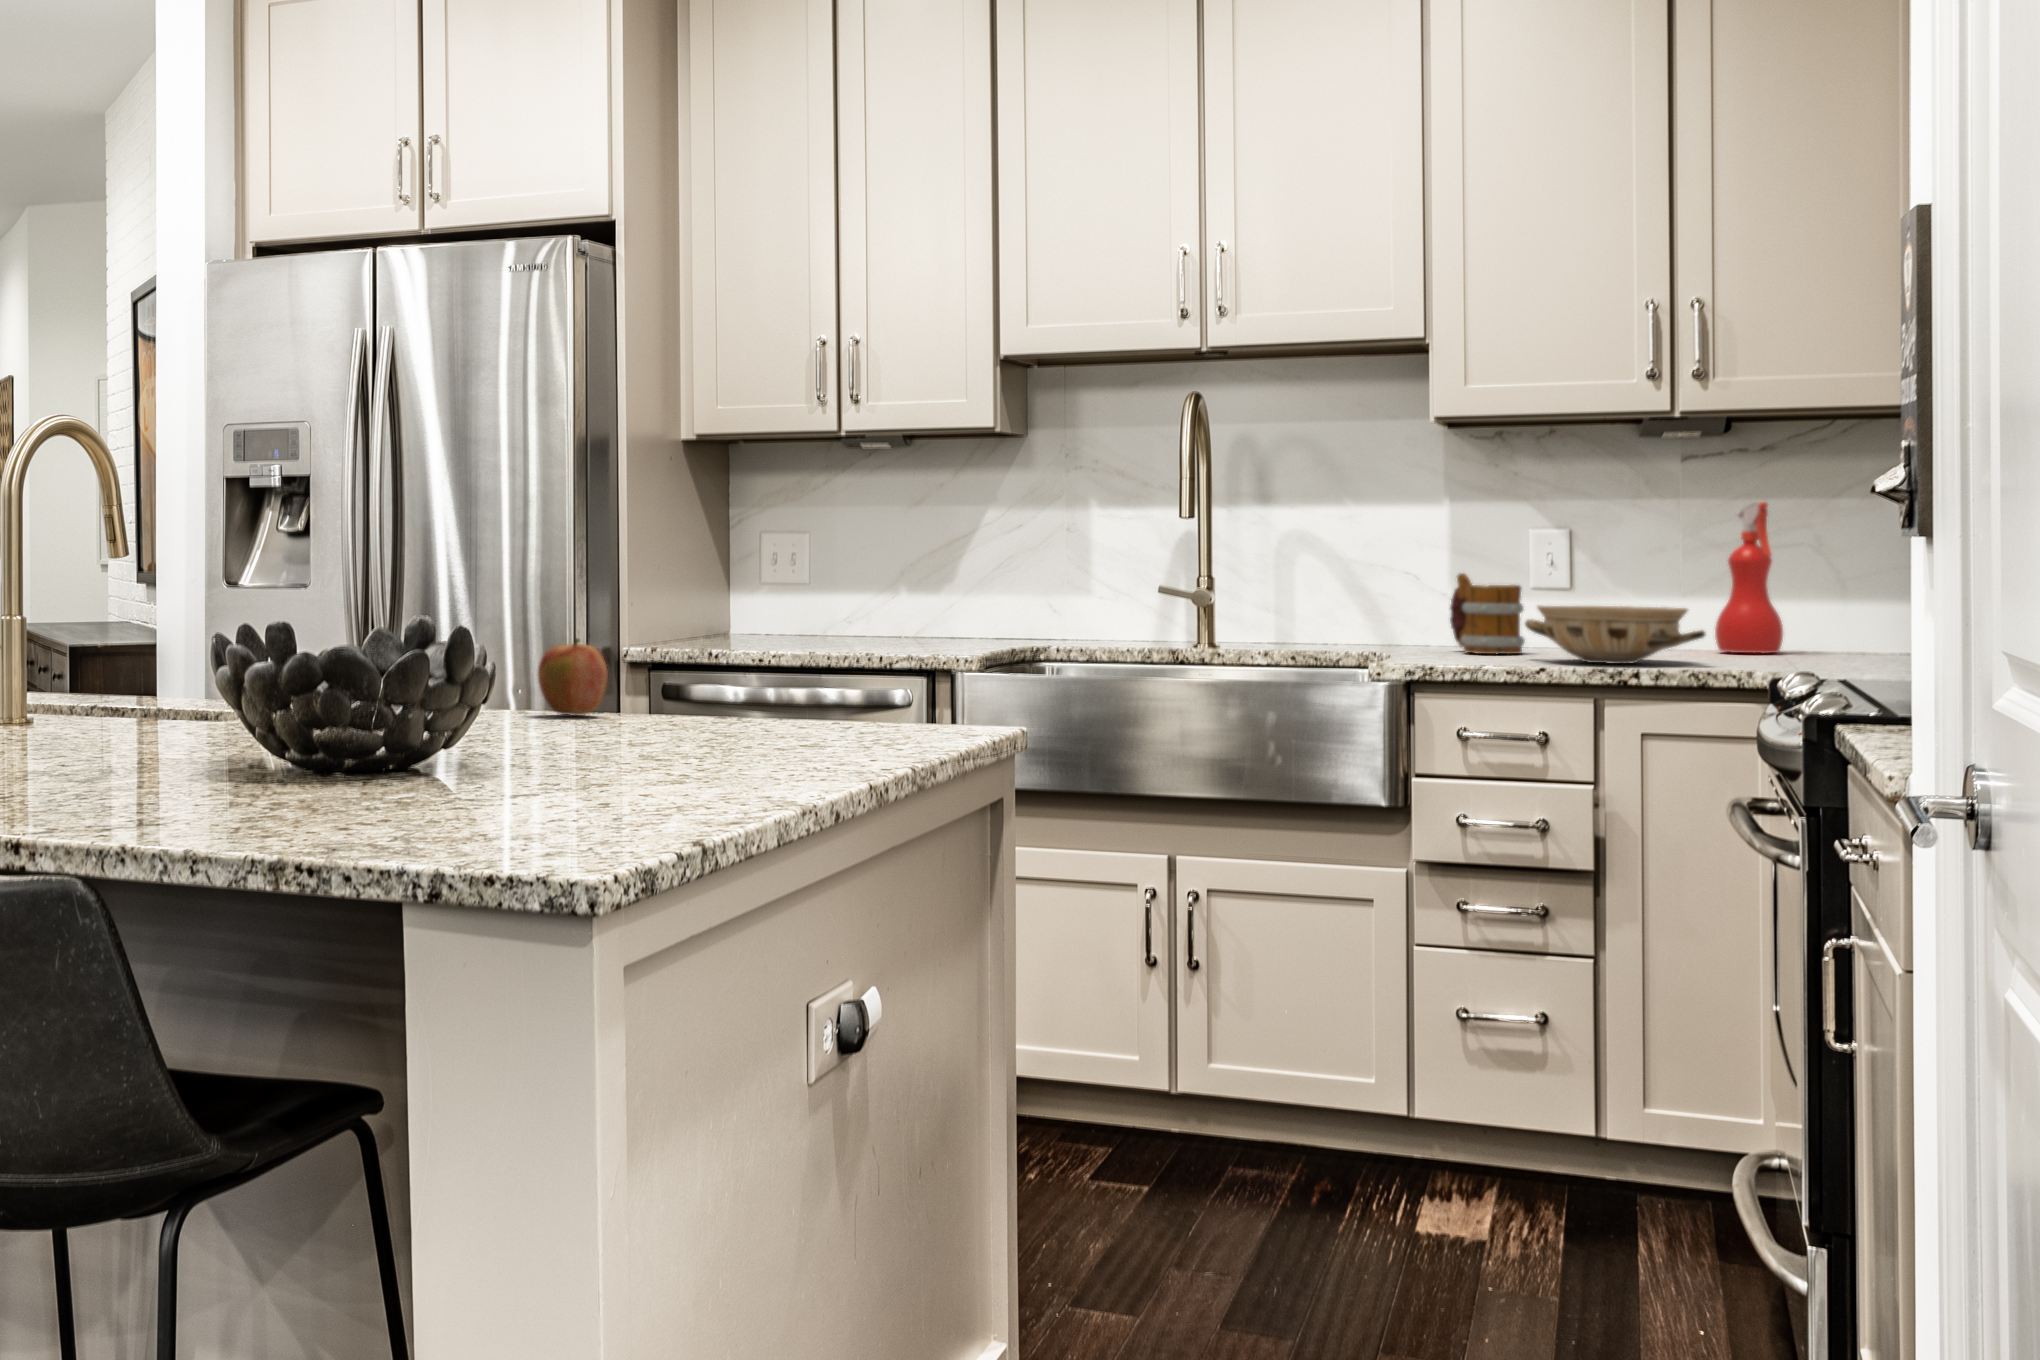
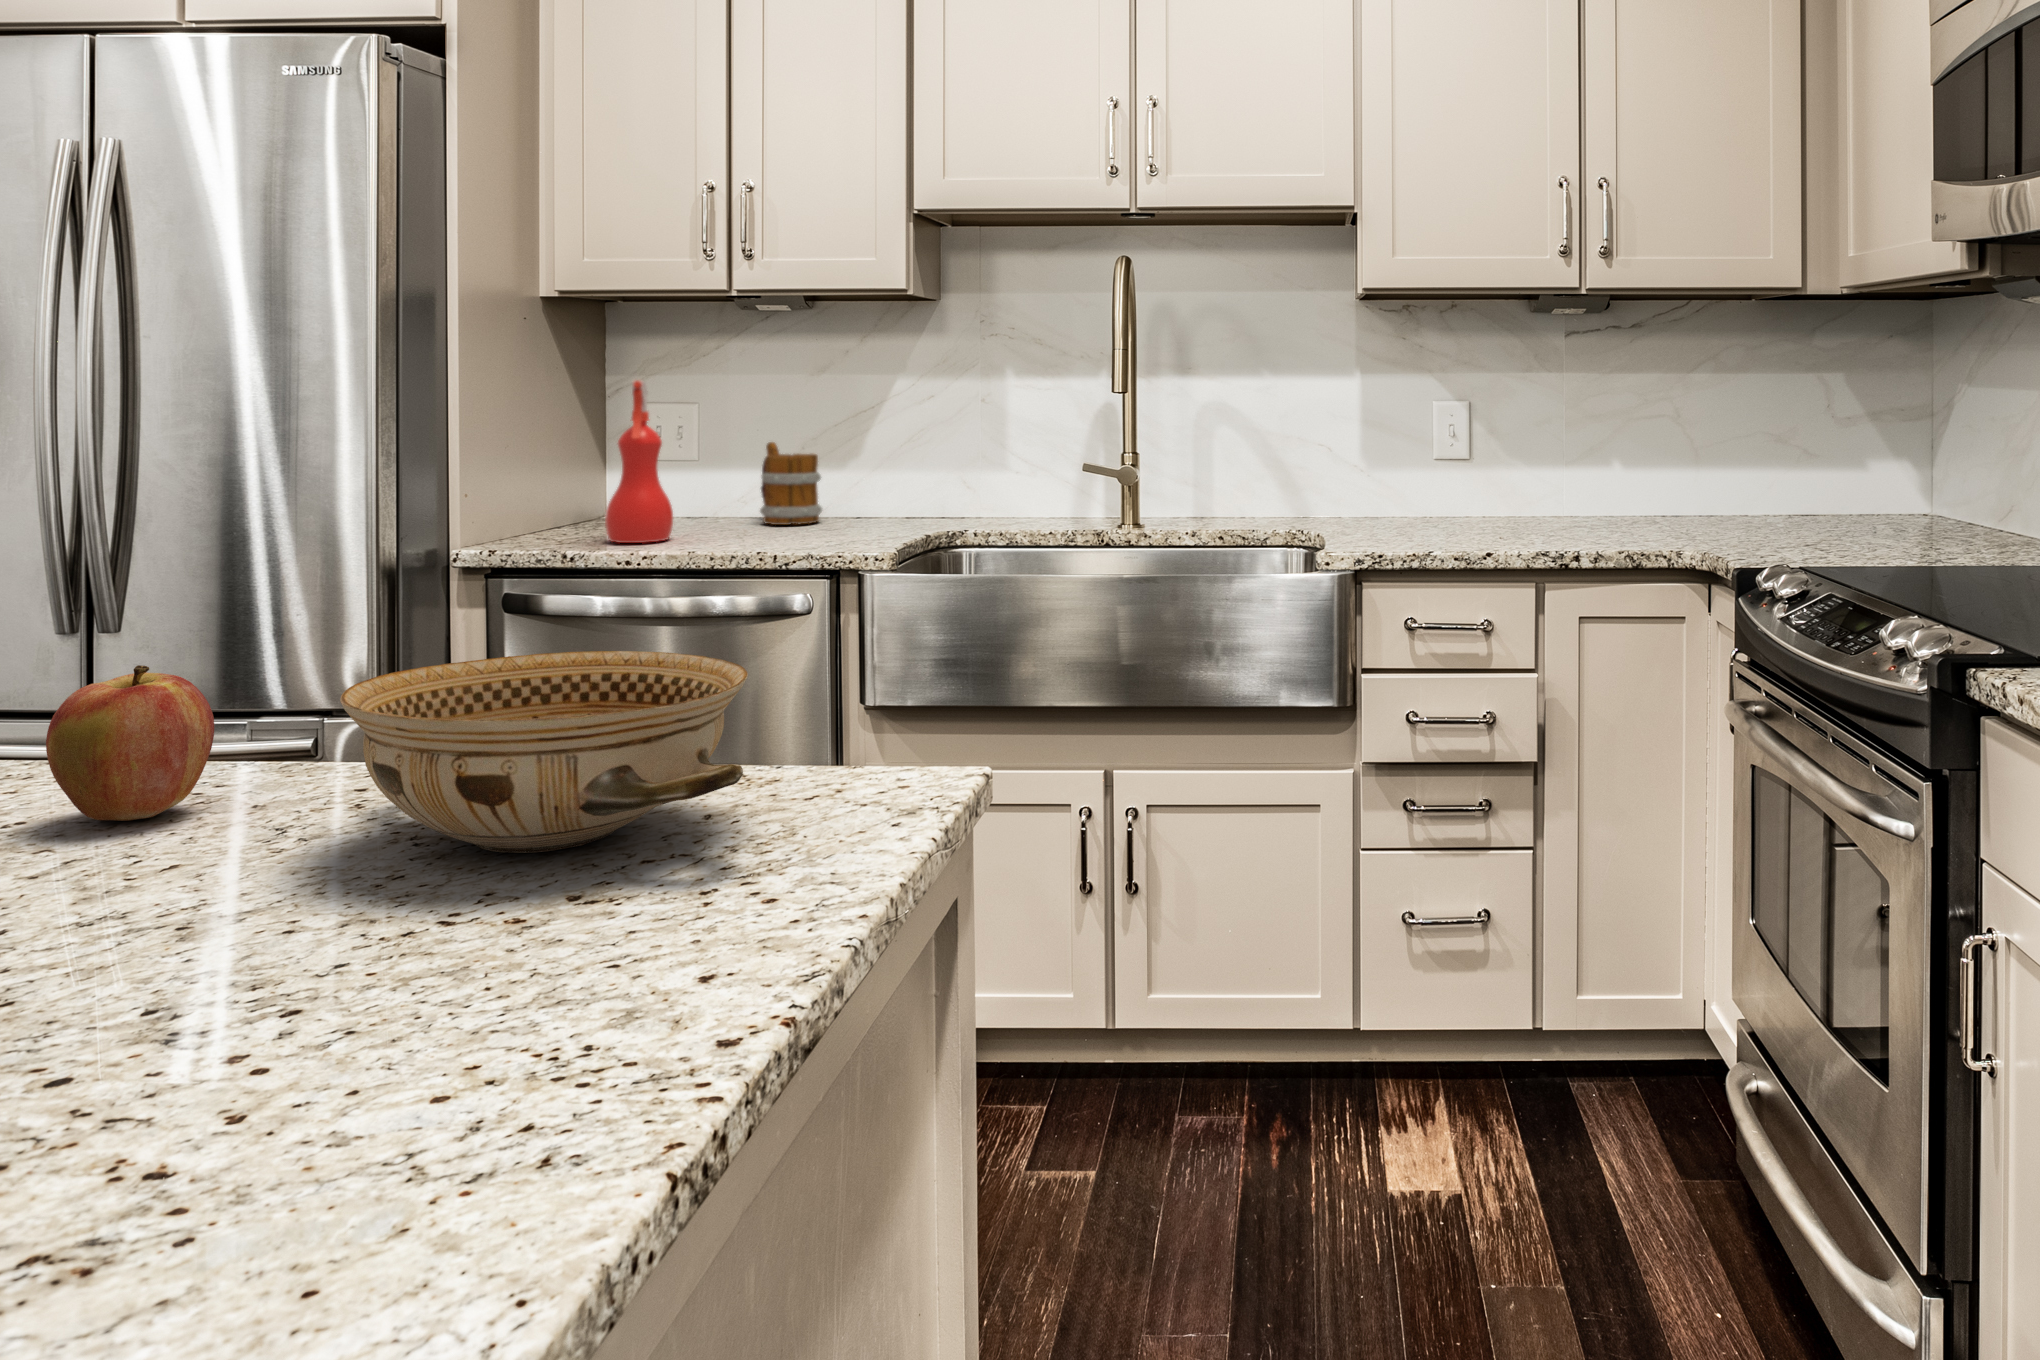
spray bottle: present [1715,502,1783,653] -> present [605,380,673,543]
mug: present [1450,573,1525,654] -> present [760,442,822,525]
ceramic bowl: present [1525,606,1706,664] -> present [340,651,748,853]

